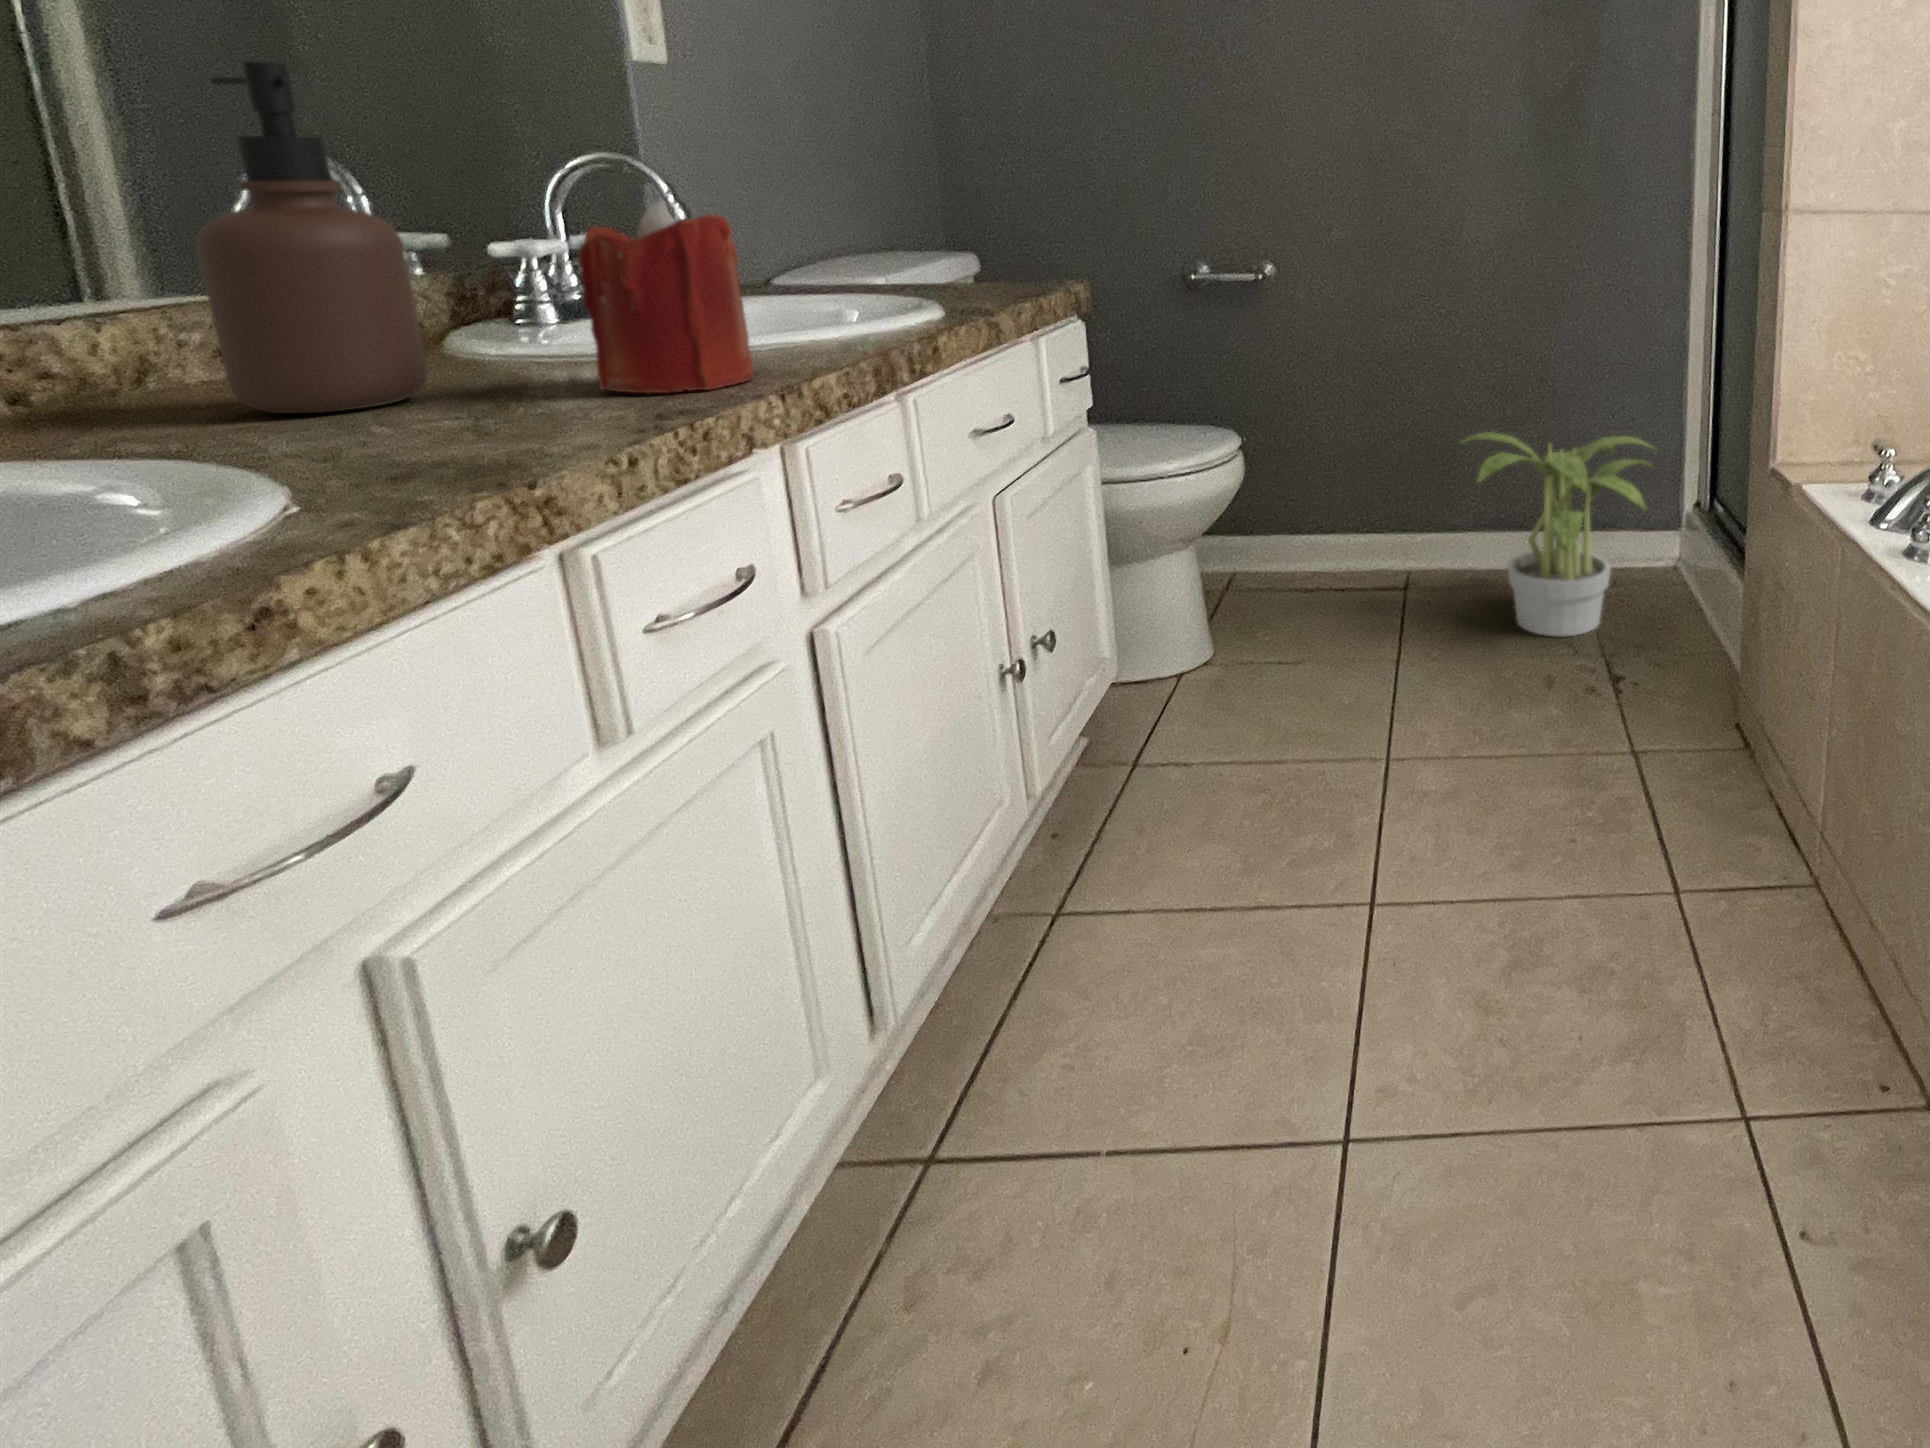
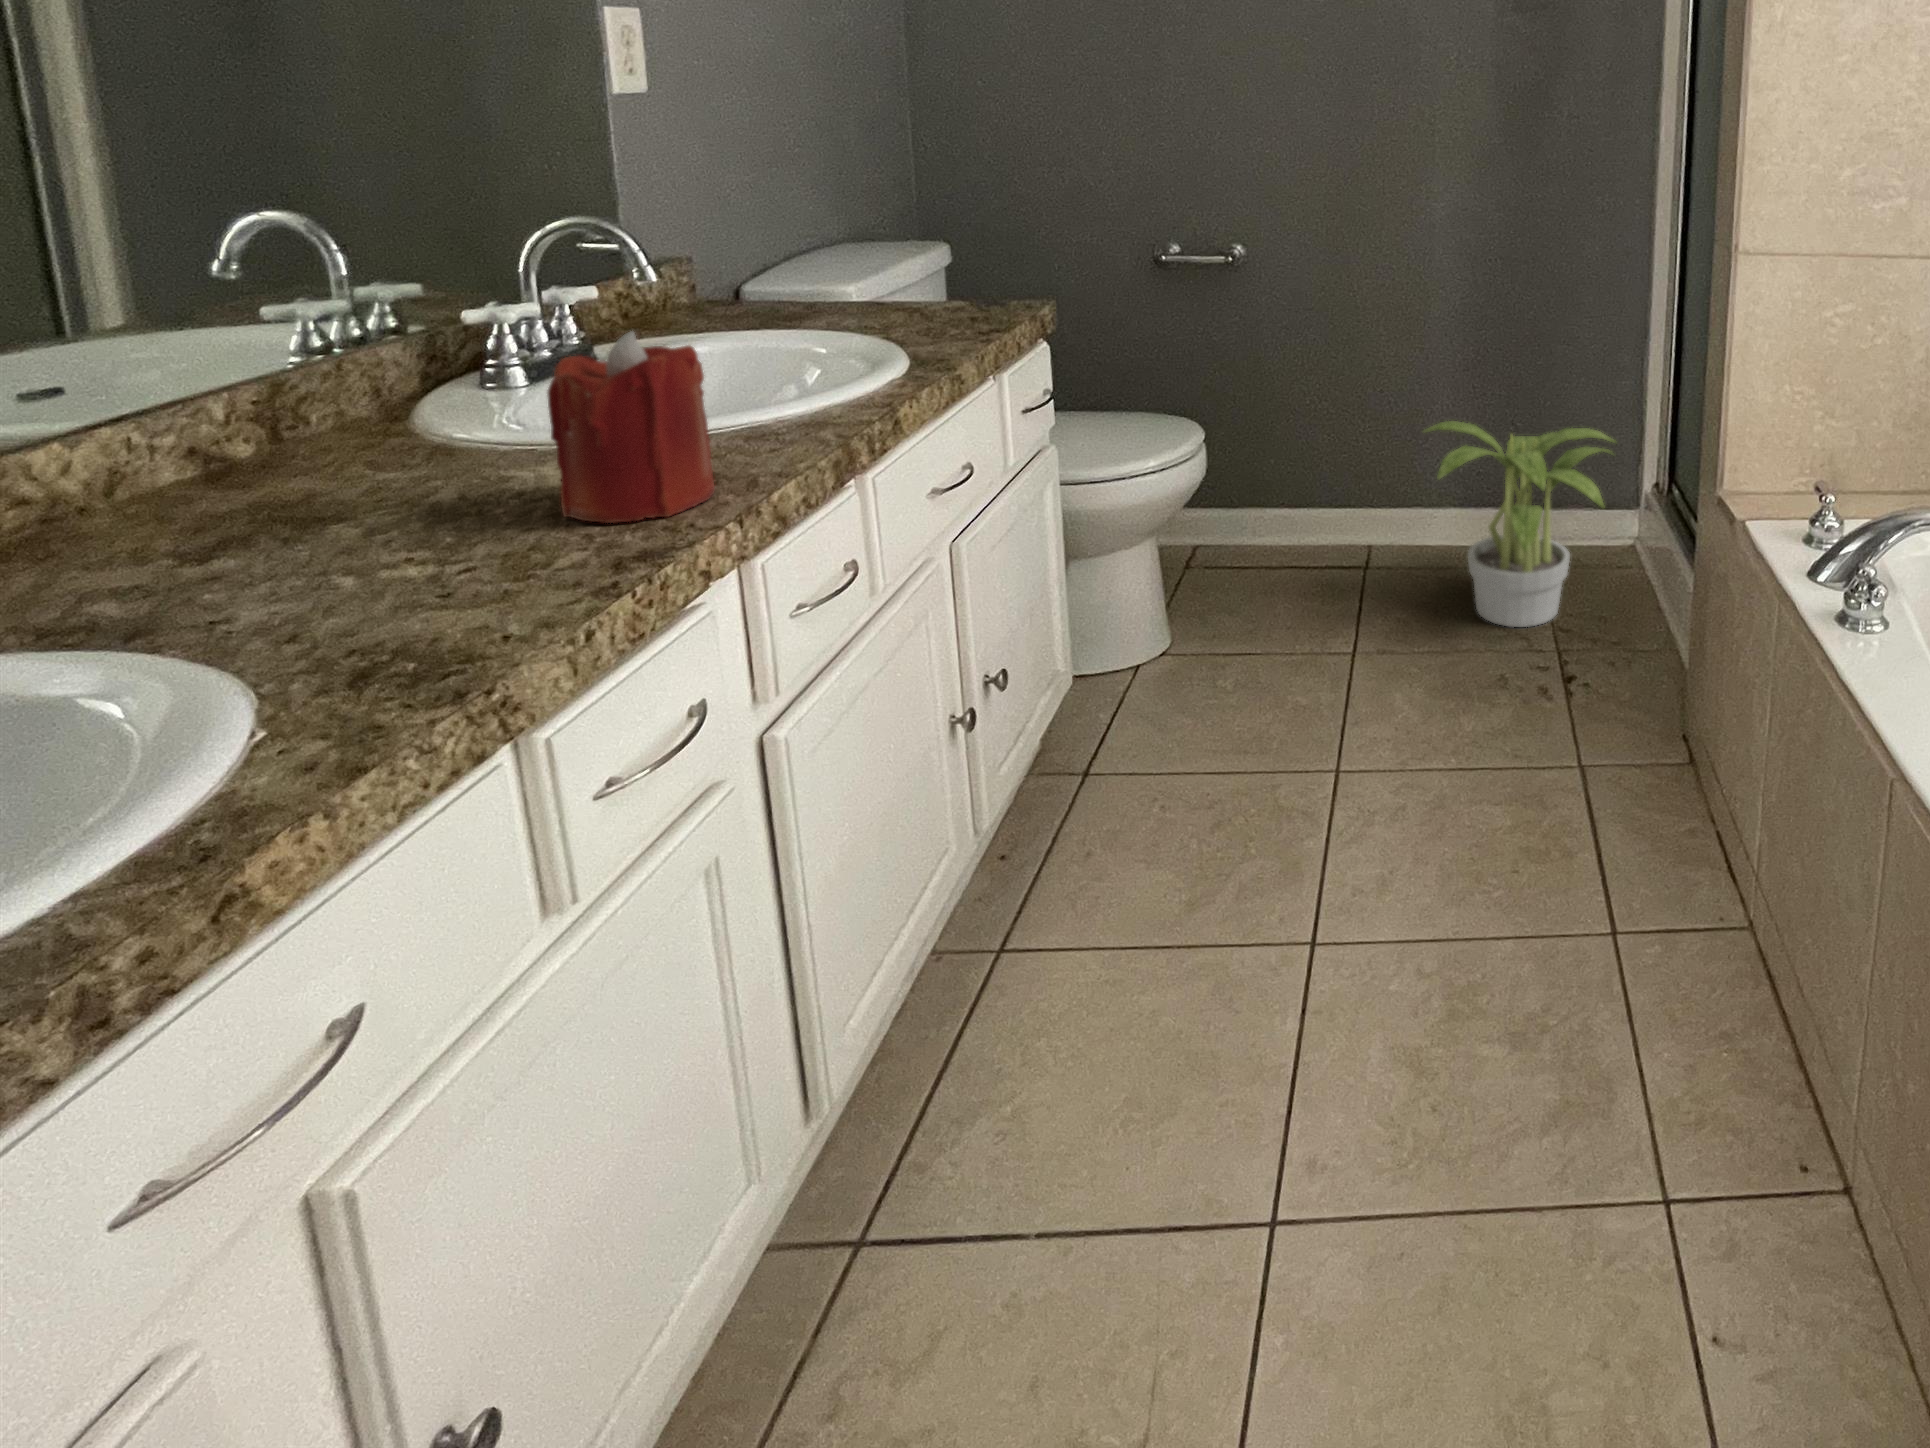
soap dispenser: present [196,61,428,413] -> none [175,219,394,554]

